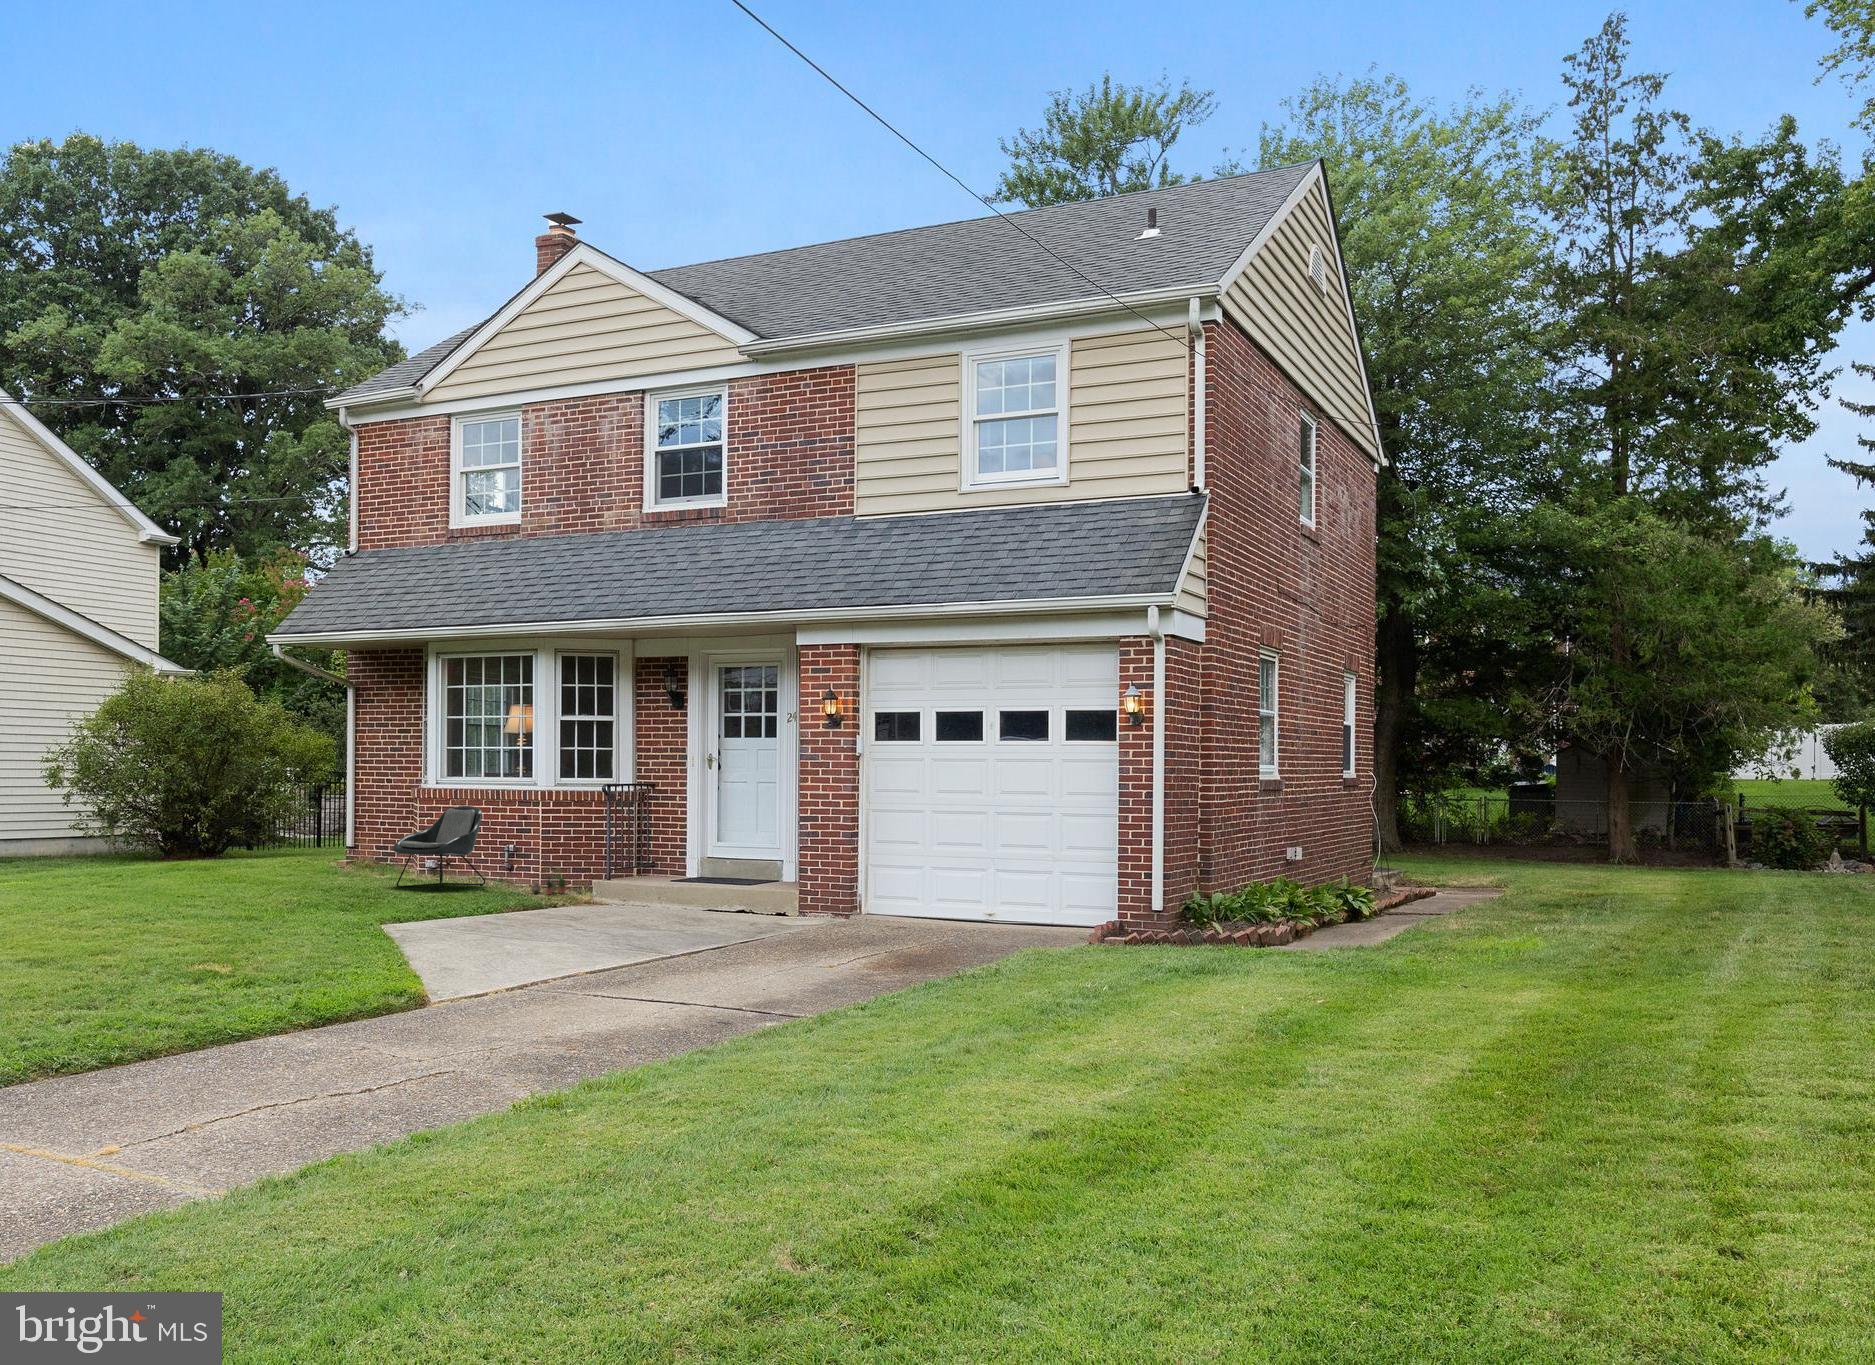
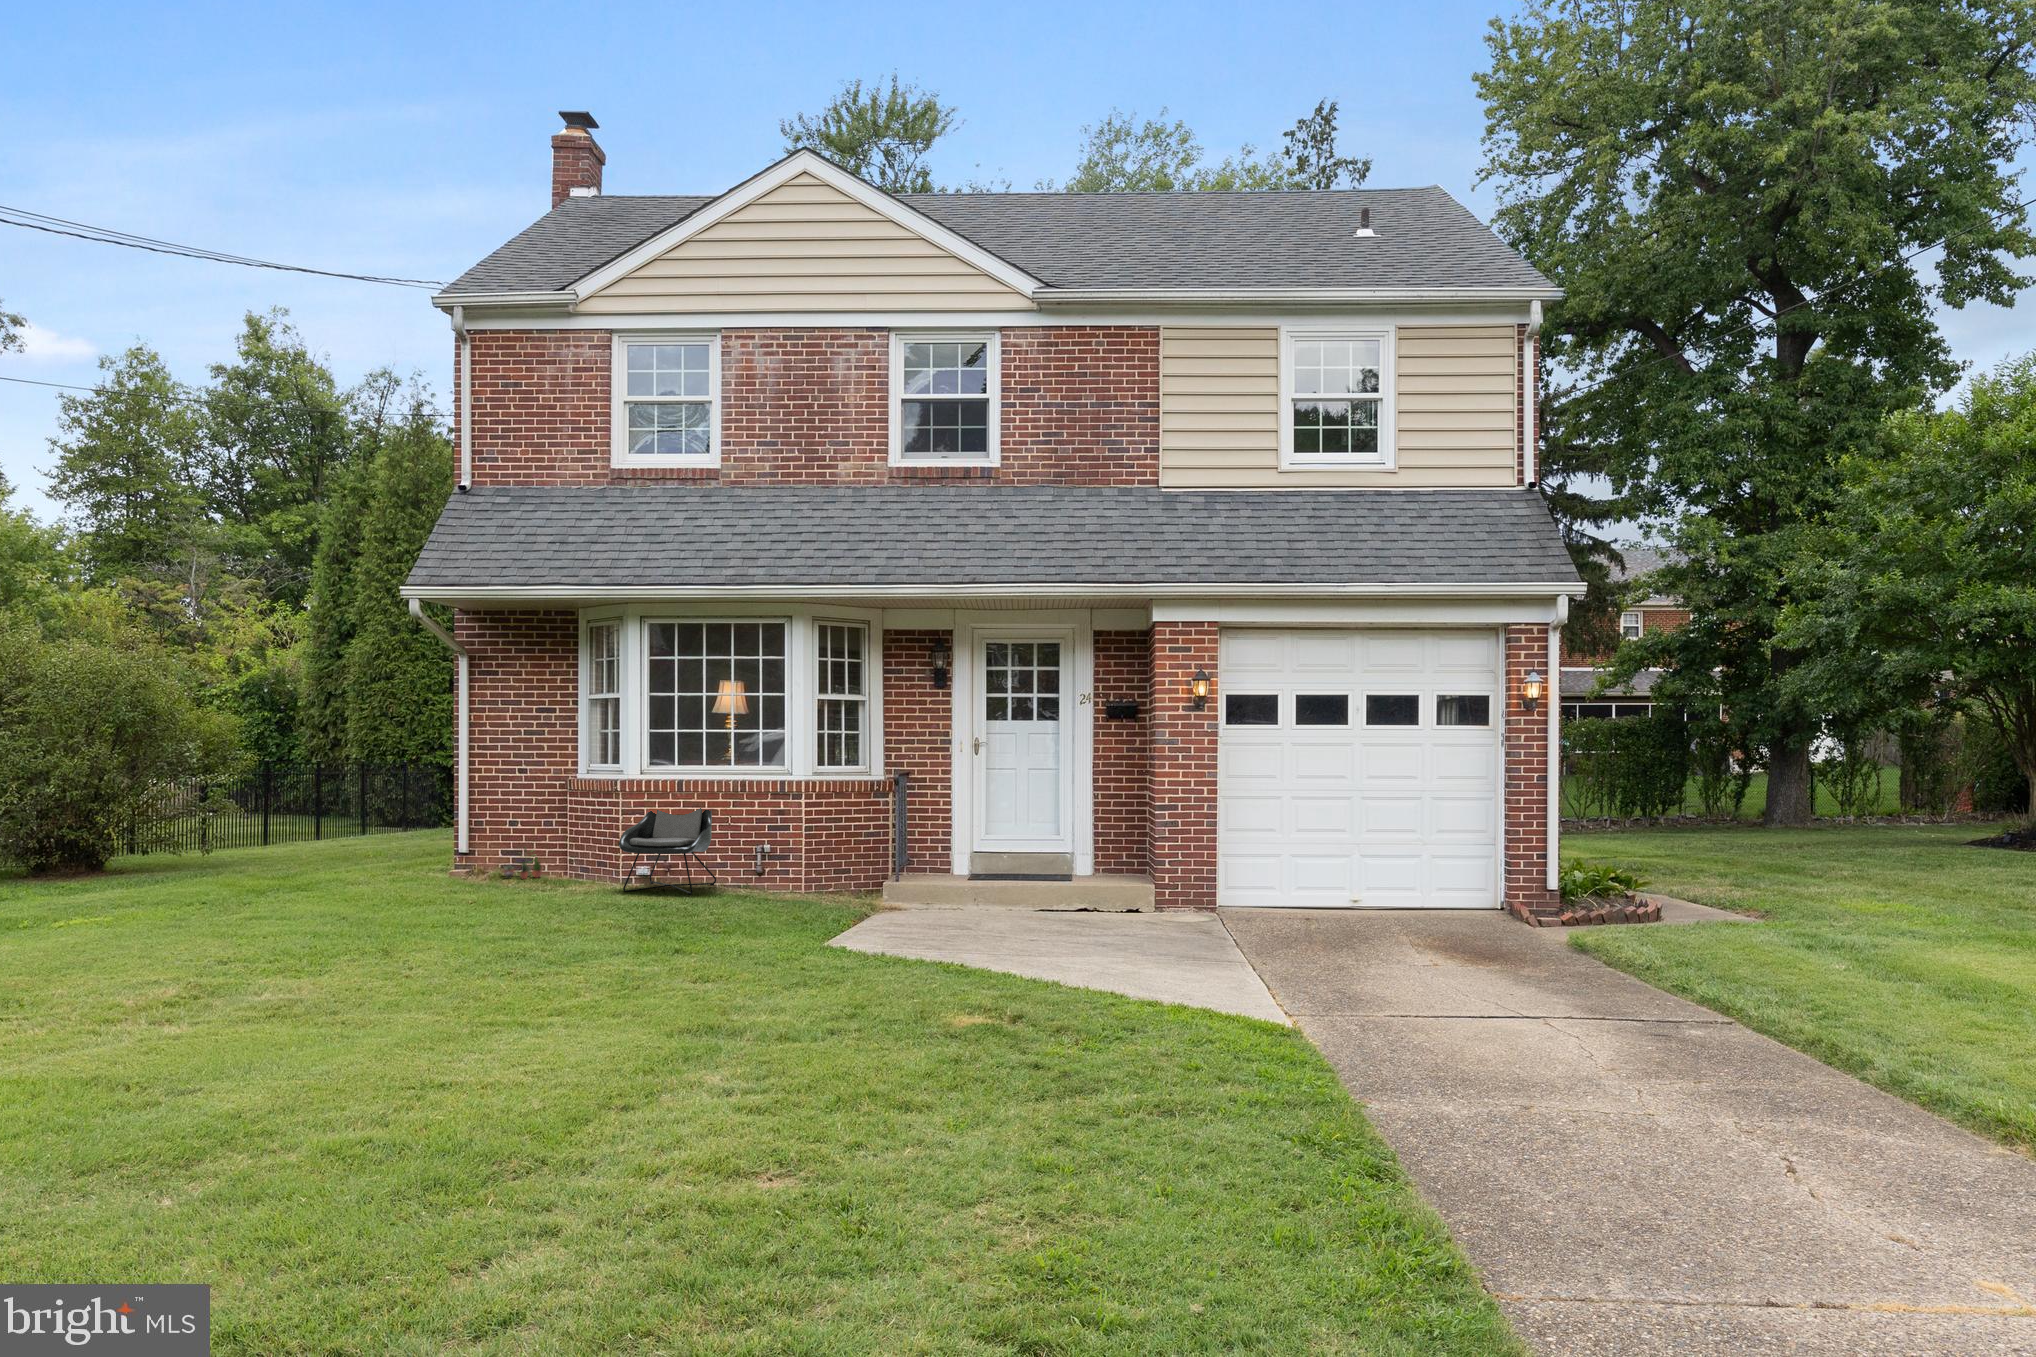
potted plant: present [531,866,566,894] -> present [504,848,542,879]

